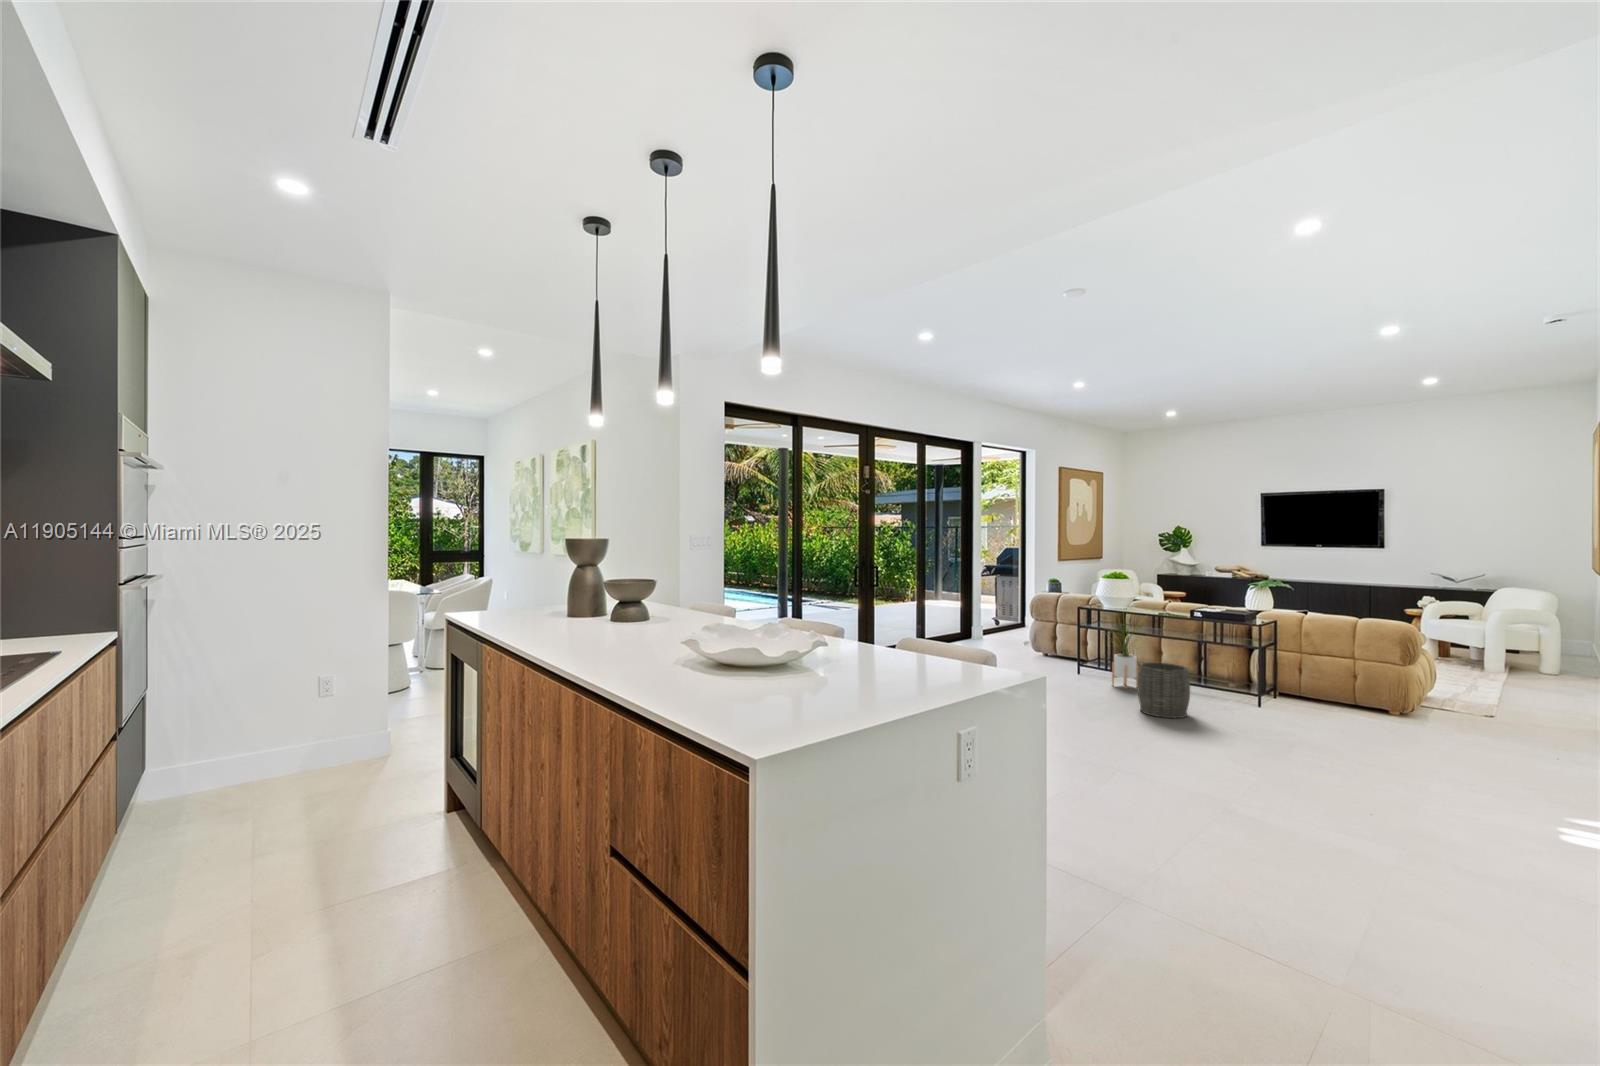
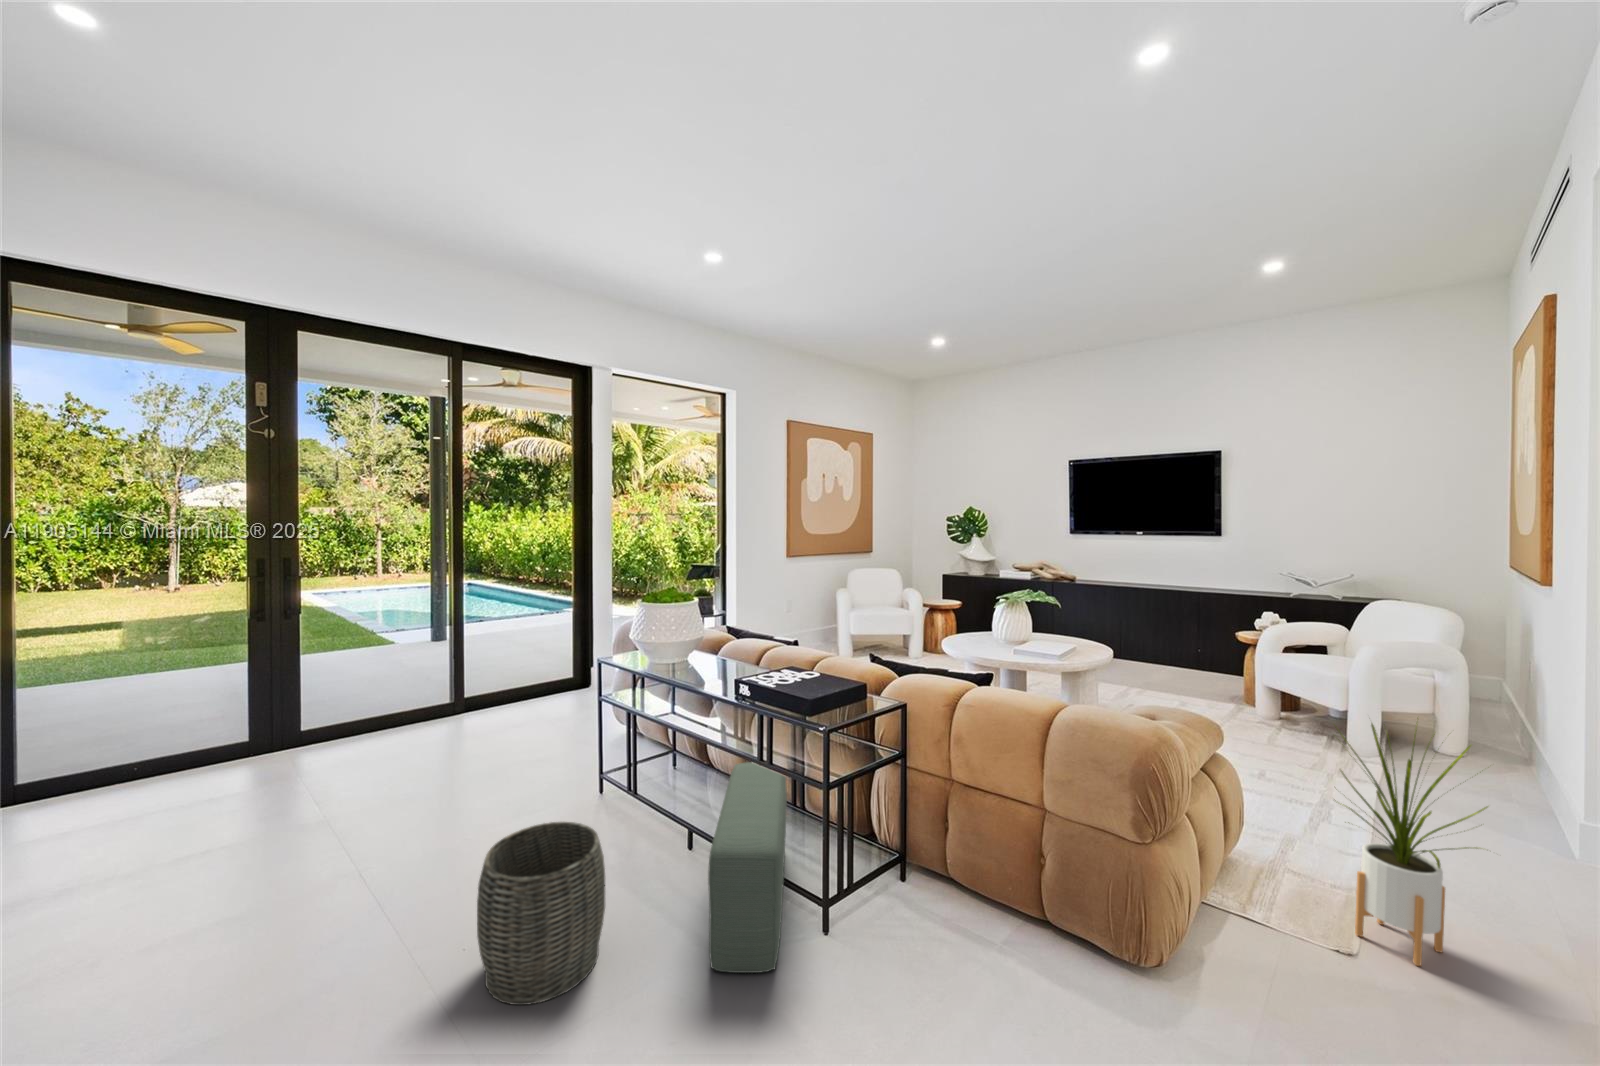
house plant: present [1112,622,1139,688] -> present [1335,724,1487,966]
pouf: none [1186,652,1261,714] -> present [708,762,787,973]

